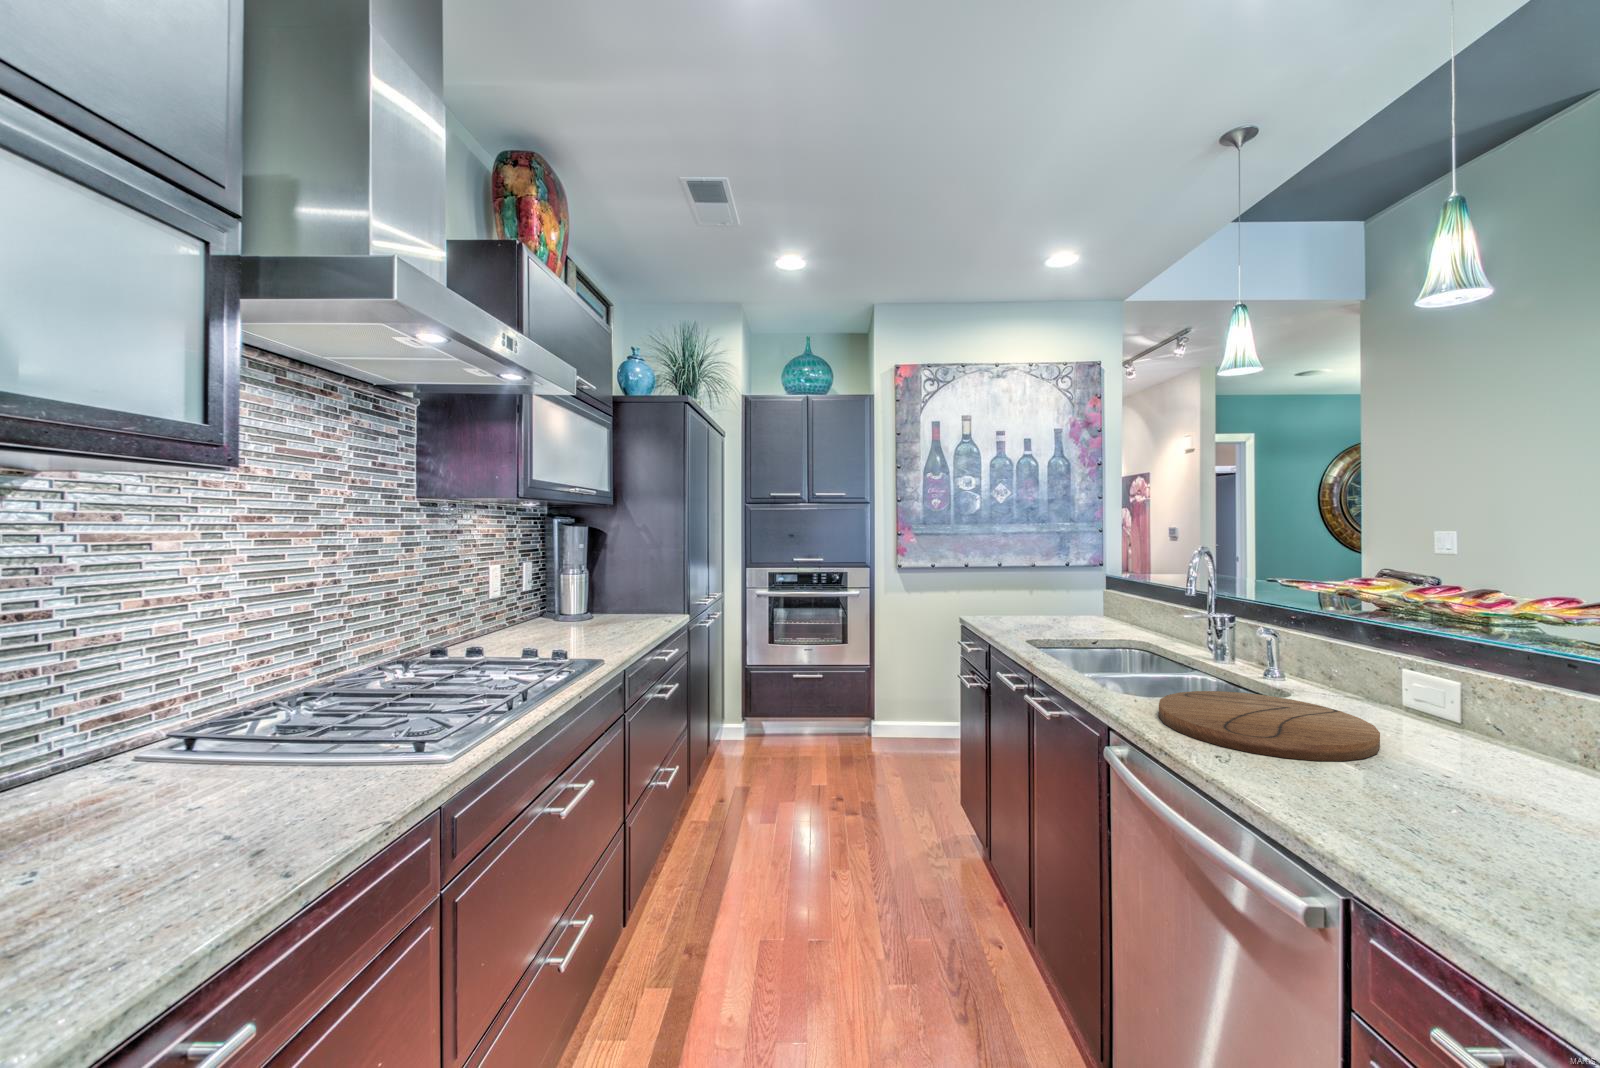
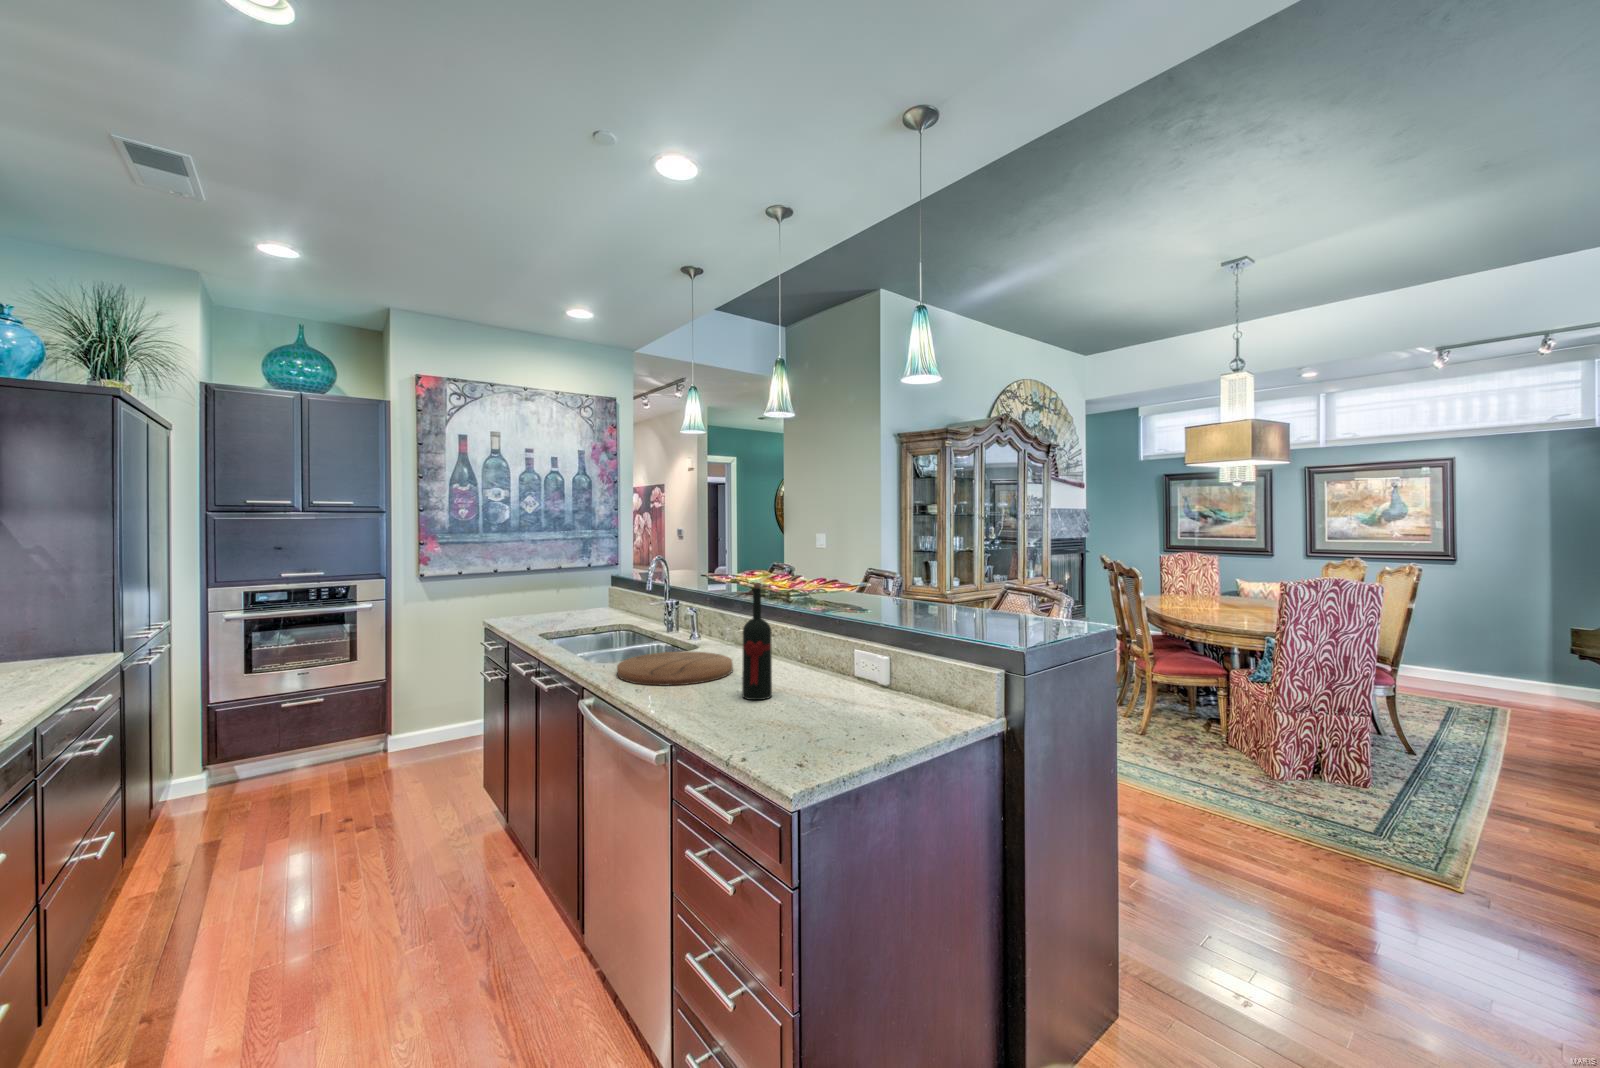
wine bottle: none [1451,600,1536,835] -> present [742,583,772,700]

